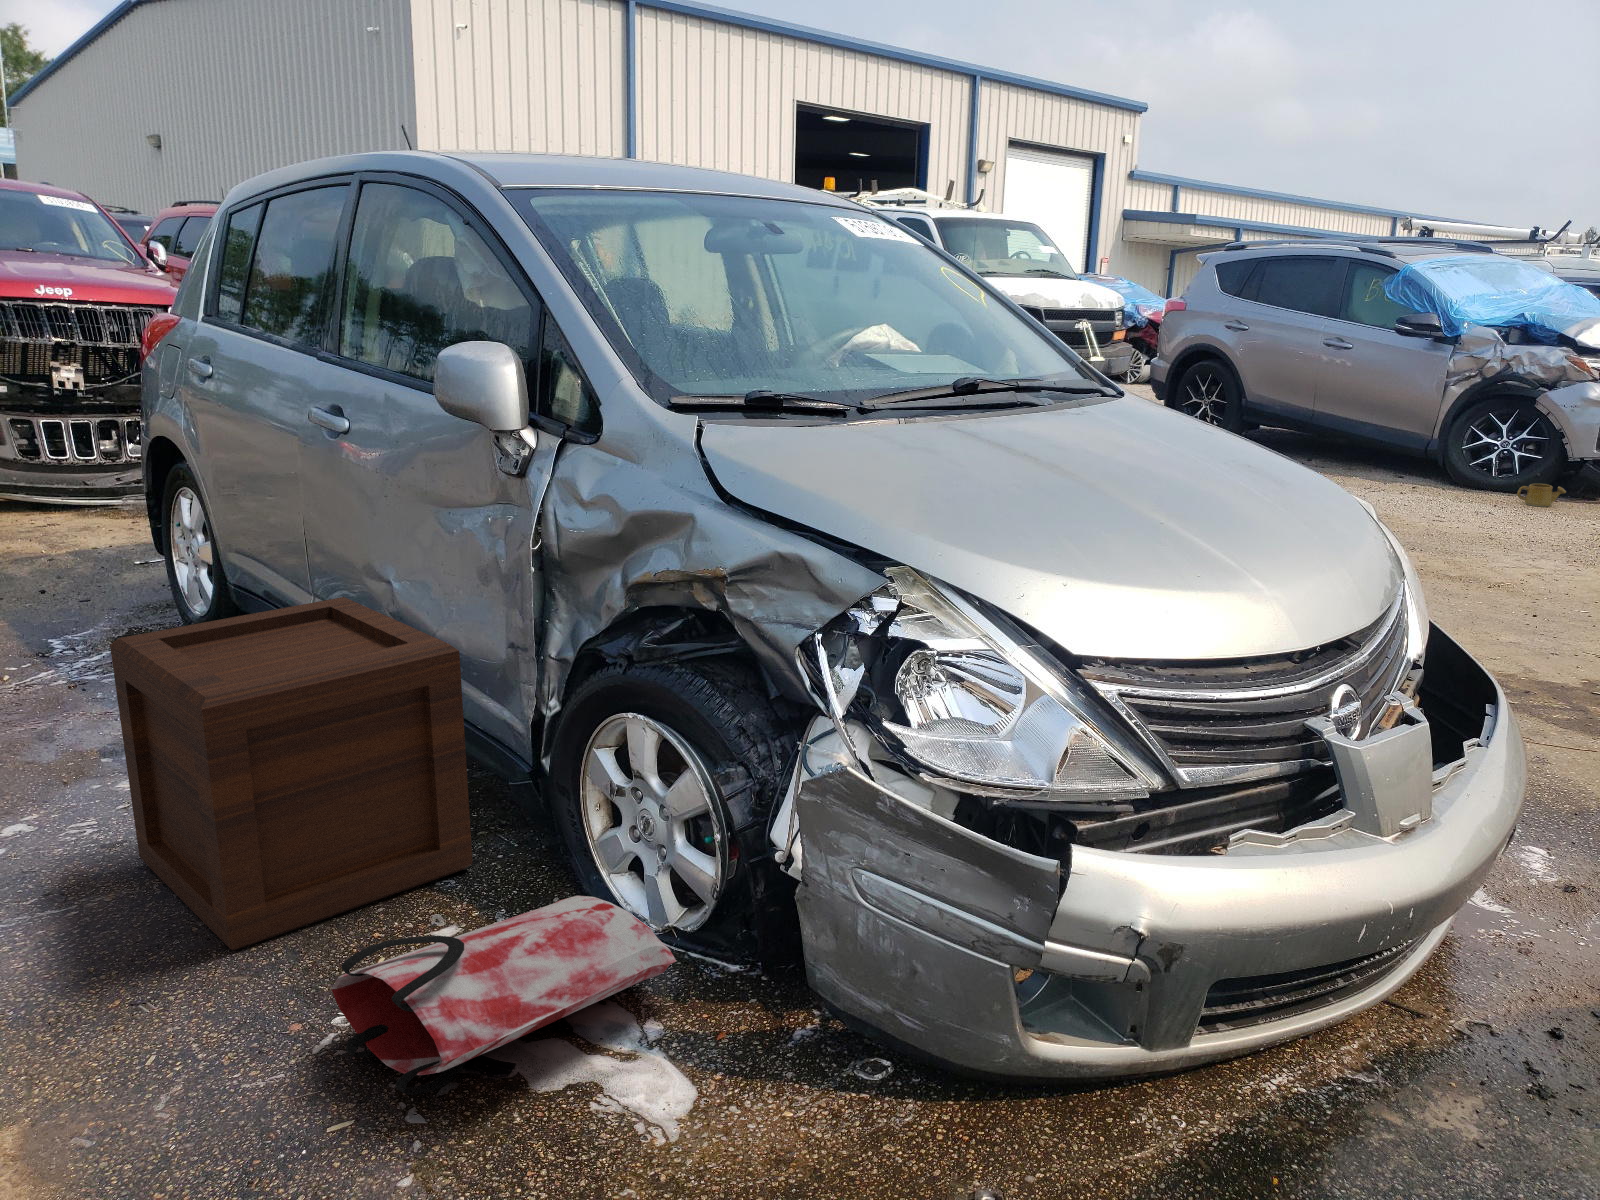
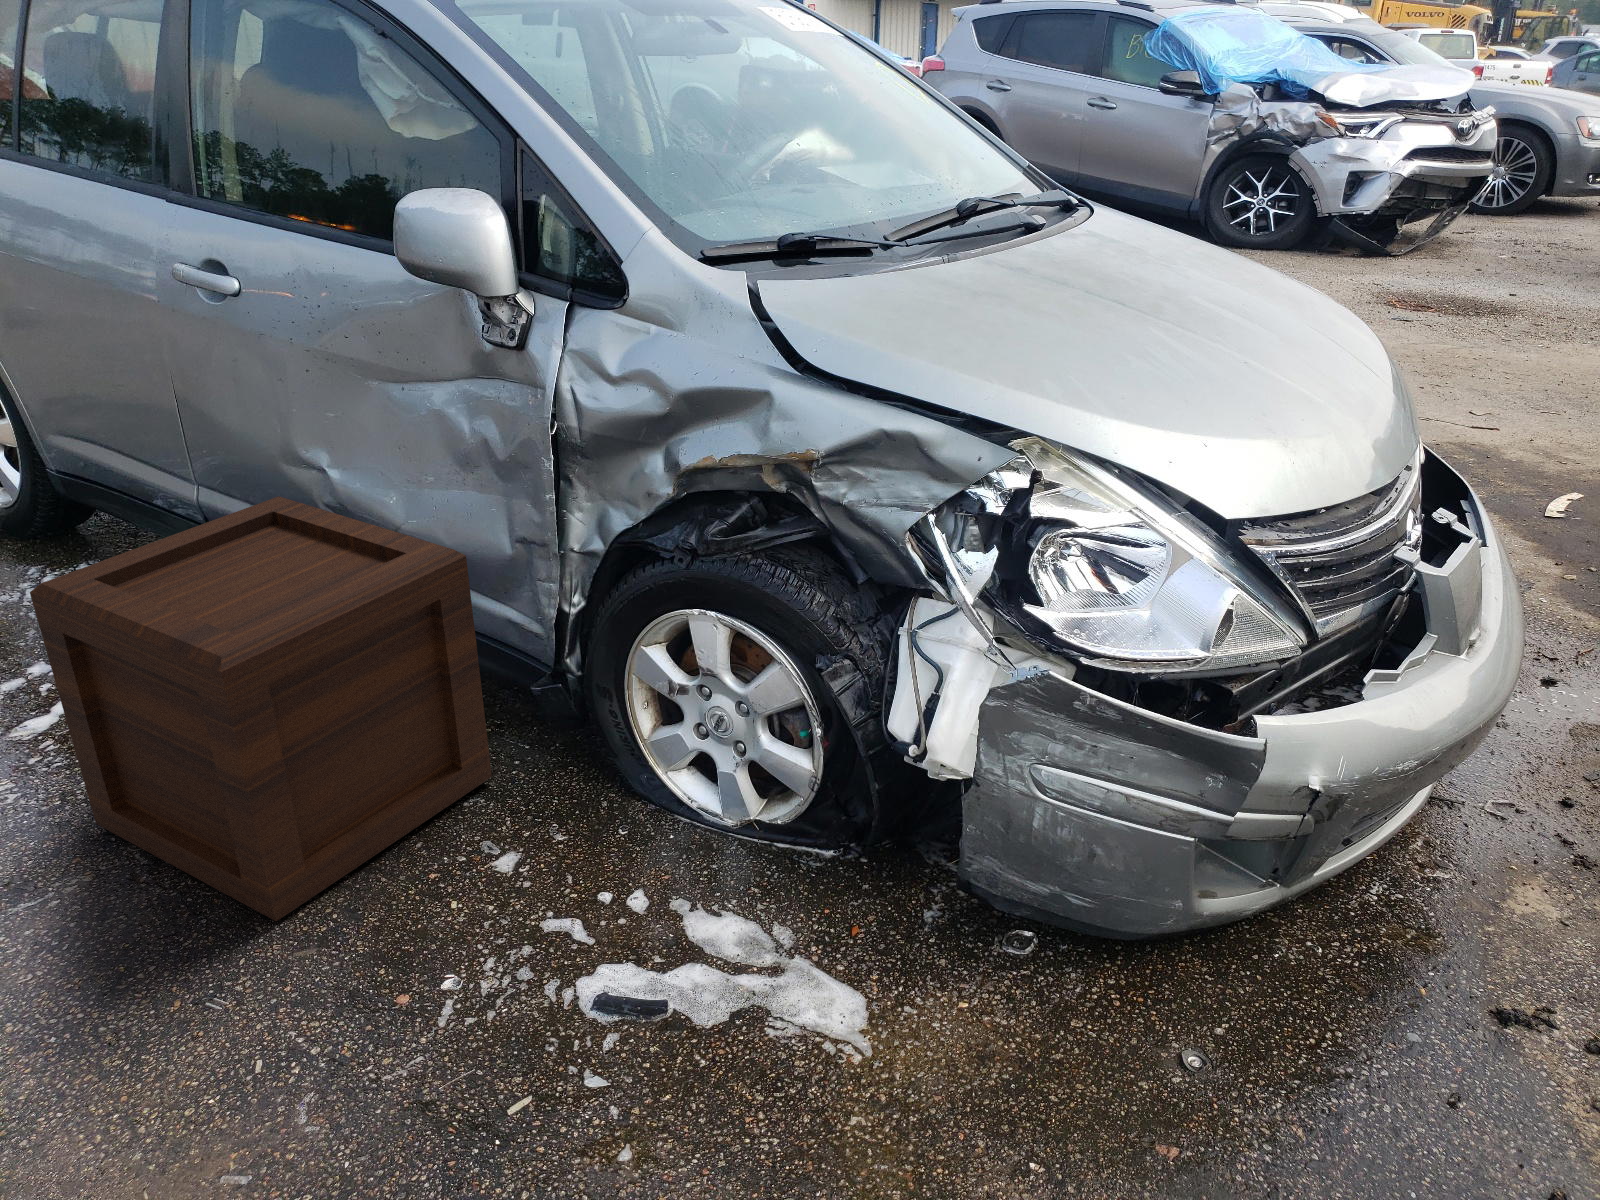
watering can: present [1517,484,1566,507] -> none [1272,239,1314,262]
bag: present [331,896,676,1095] -> none [449,807,790,1059]

